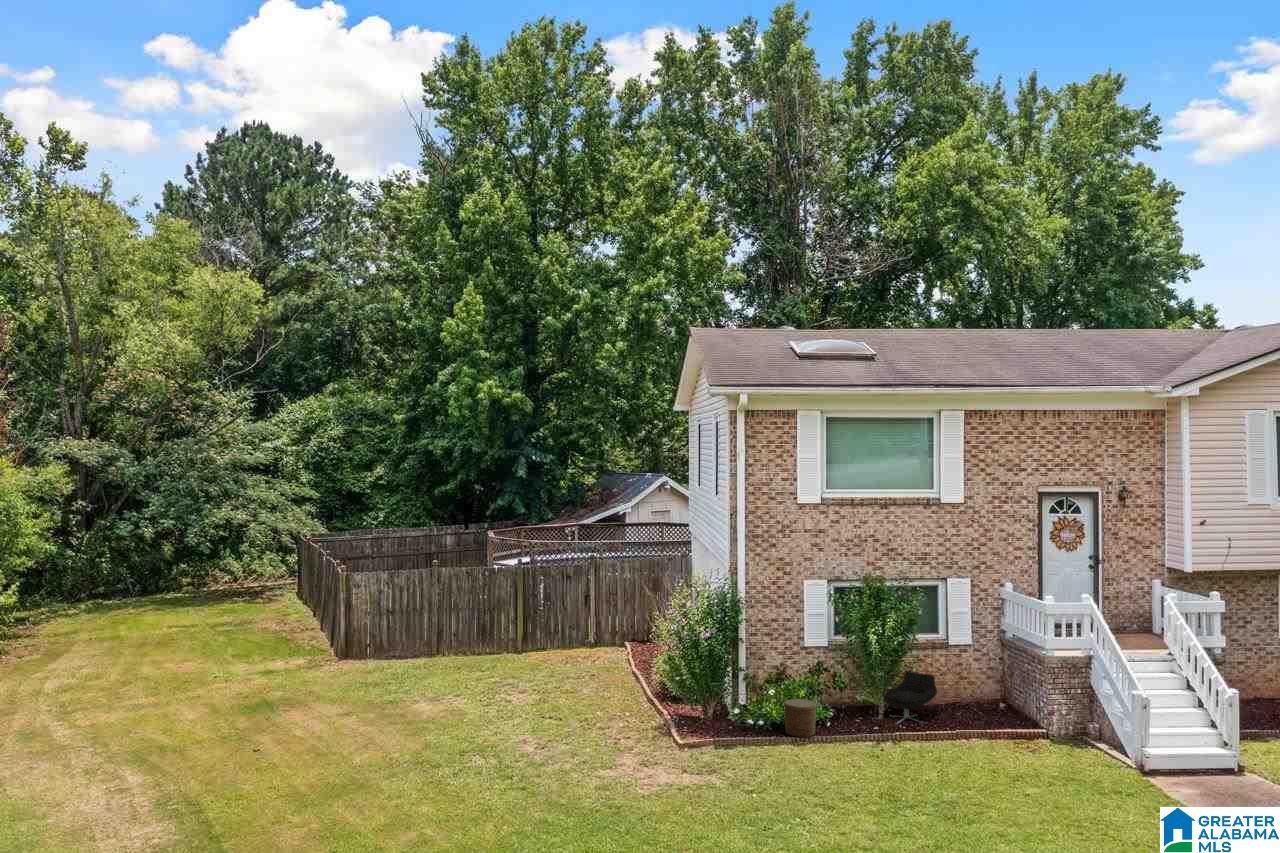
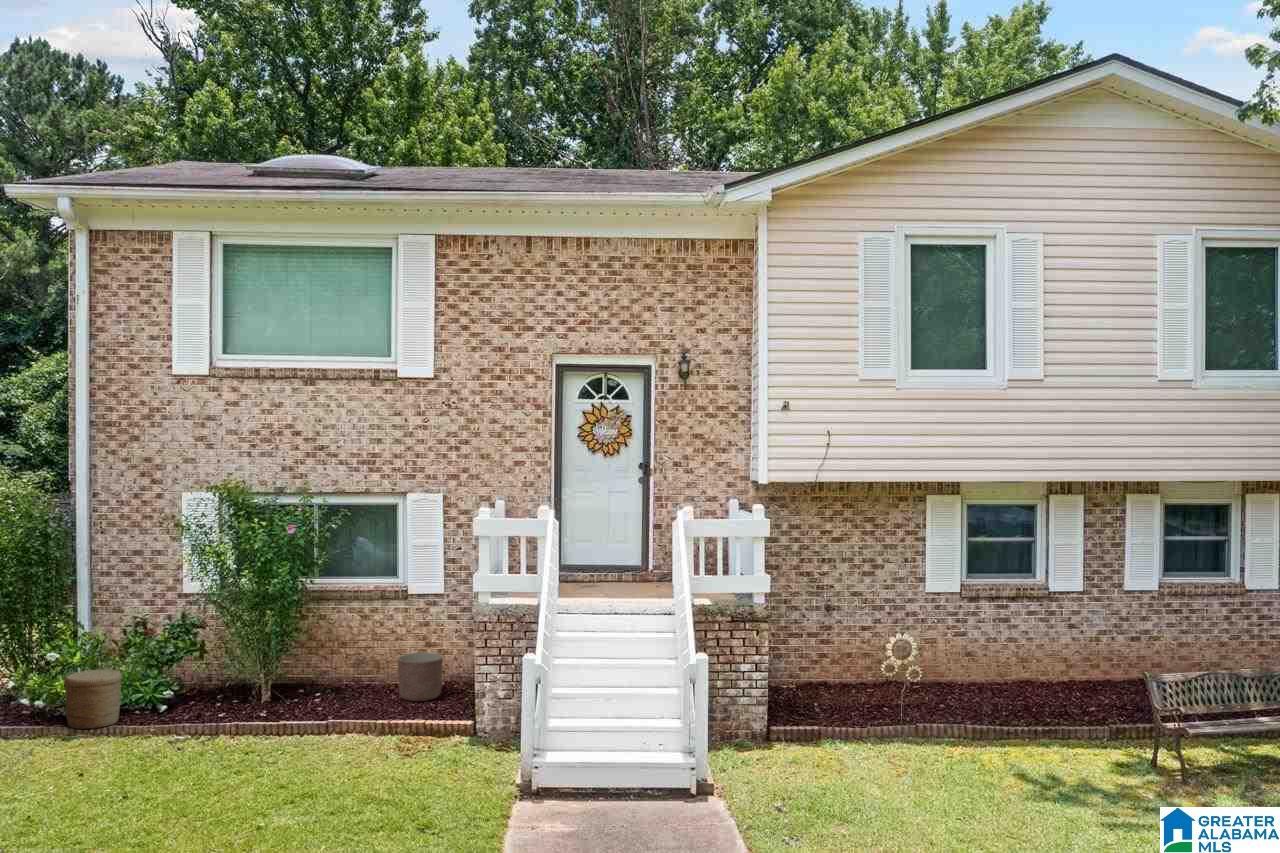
lounge chair: present [884,671,937,723] -> none [278,631,367,710]
planter: none [949,684,980,717] -> present [398,653,443,701]

